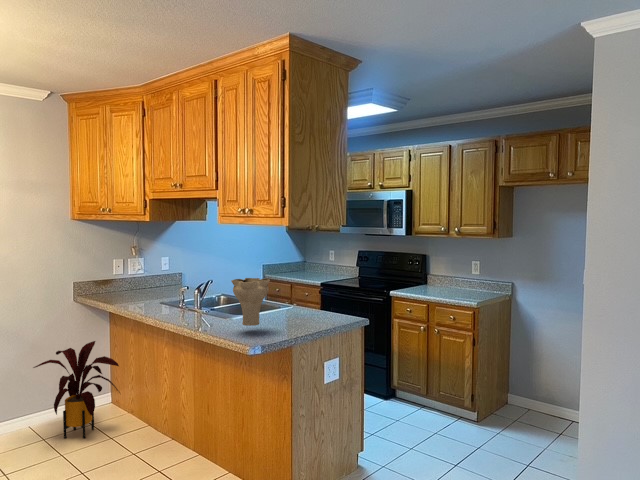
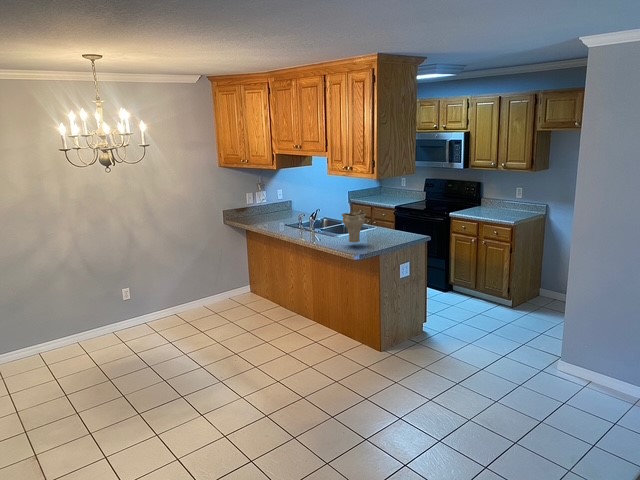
house plant: present [33,341,120,439] -> none [209,250,263,312]

